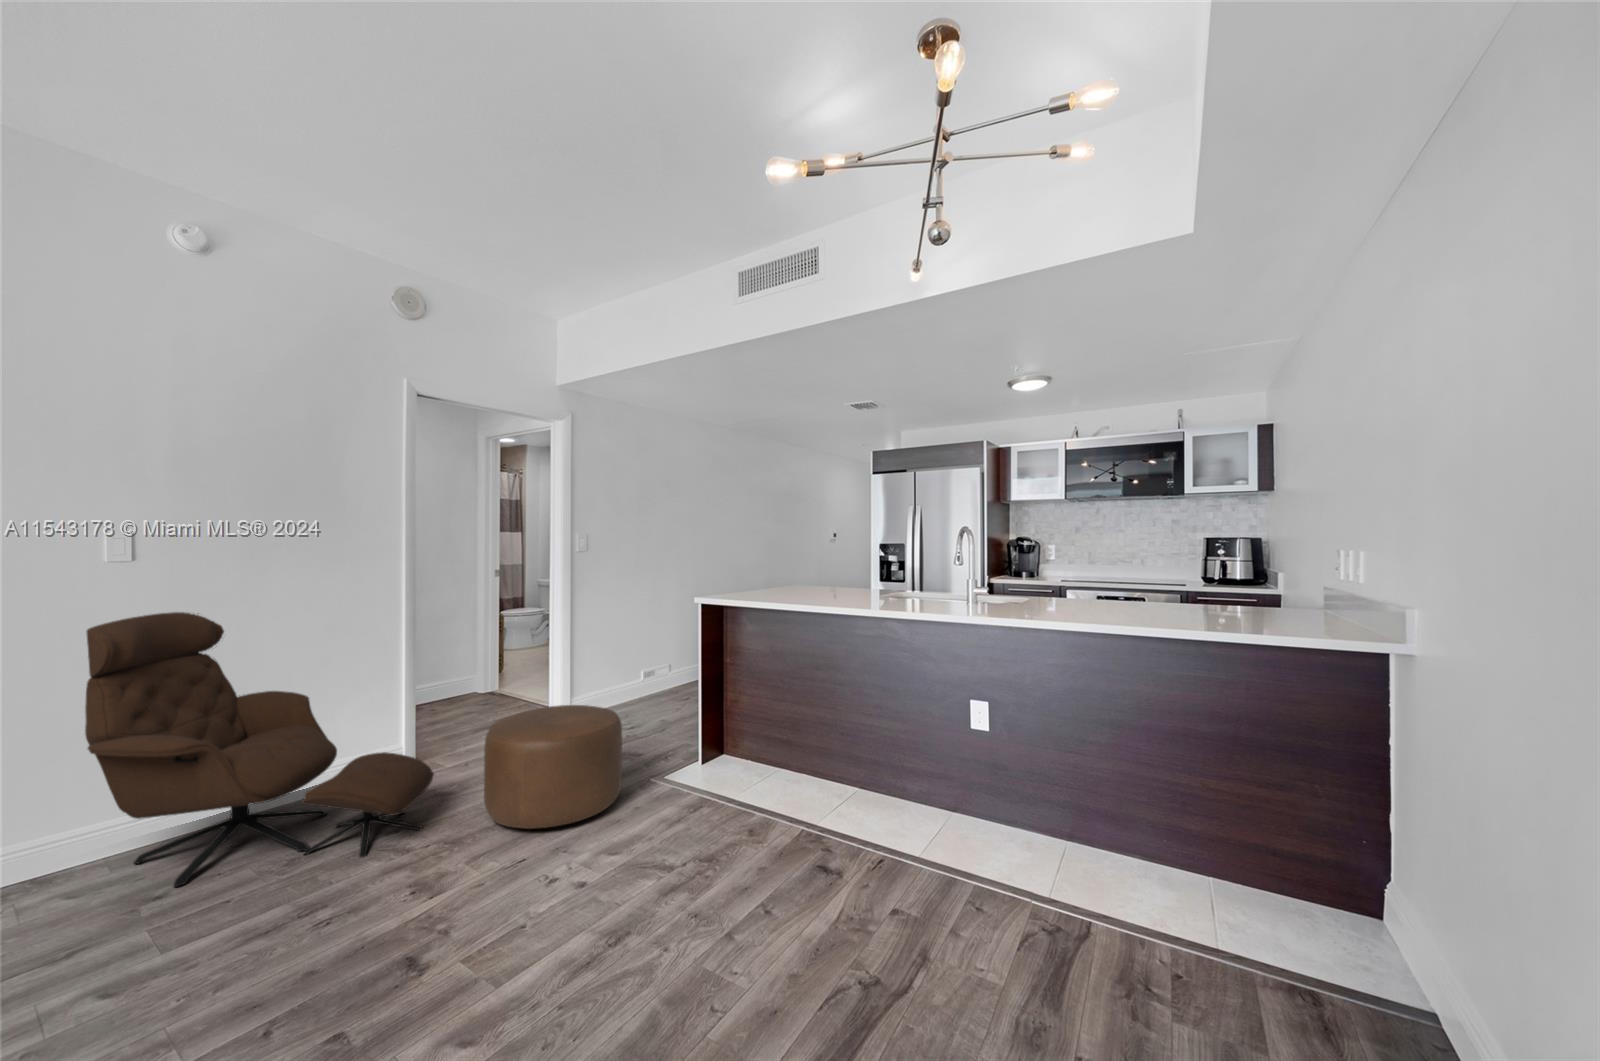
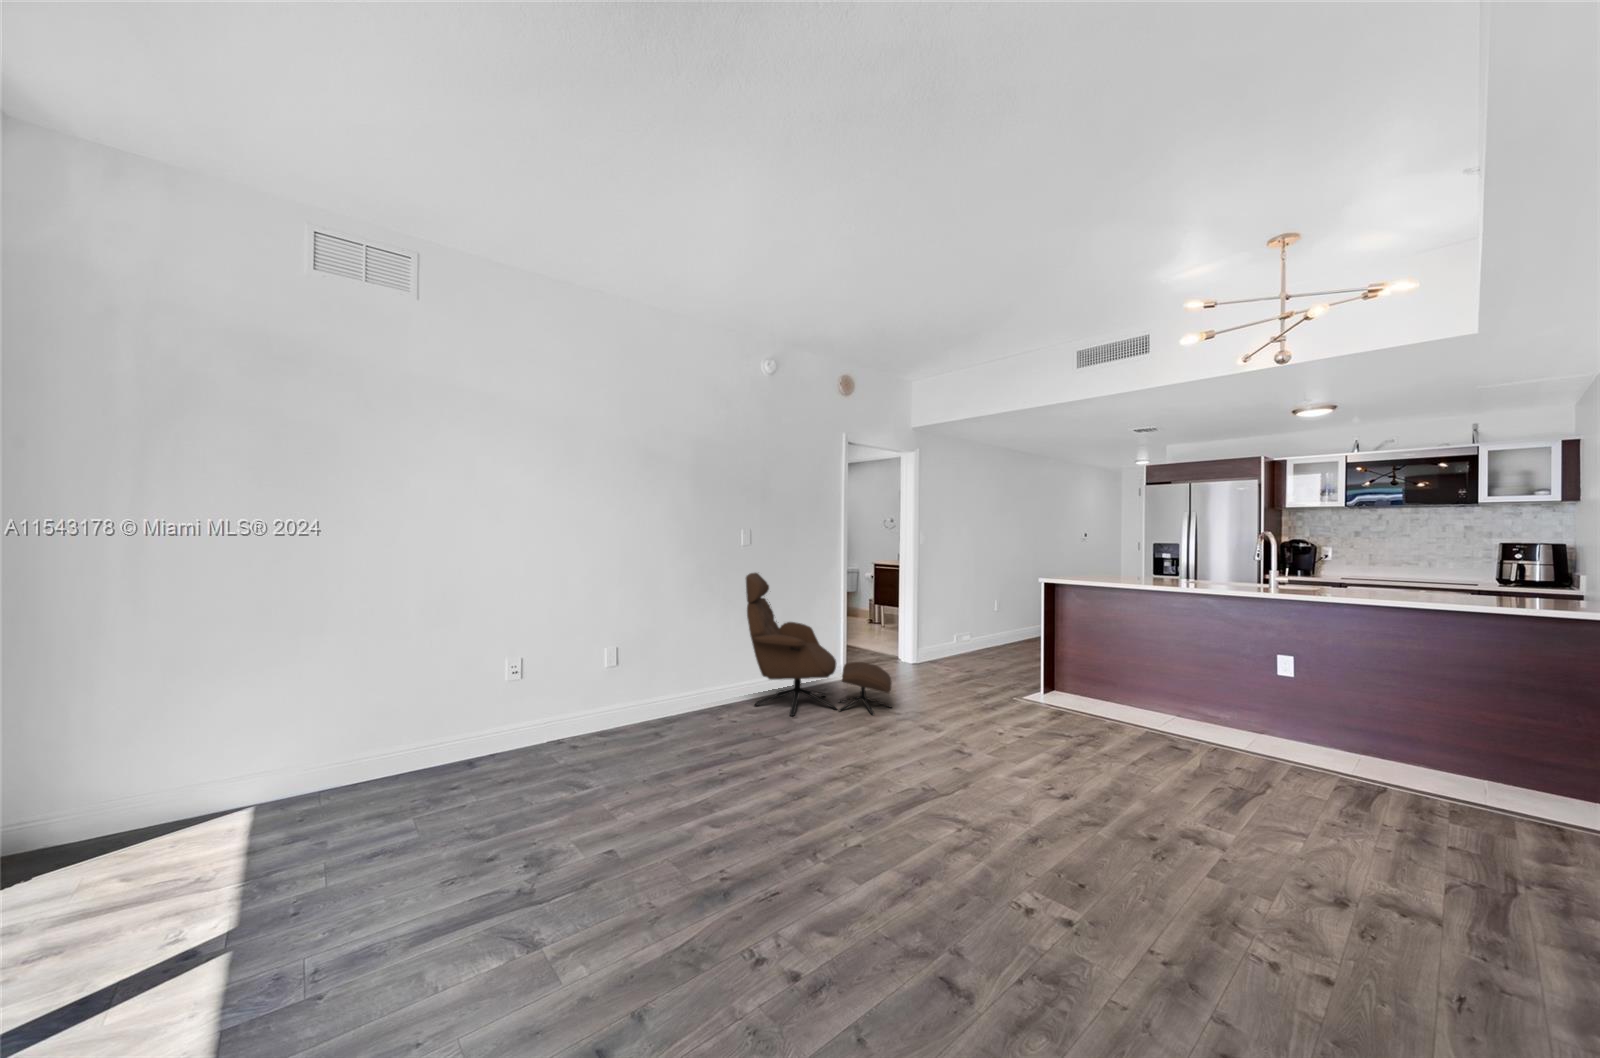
ottoman: present [484,705,622,829] -> none [922,644,1007,712]

